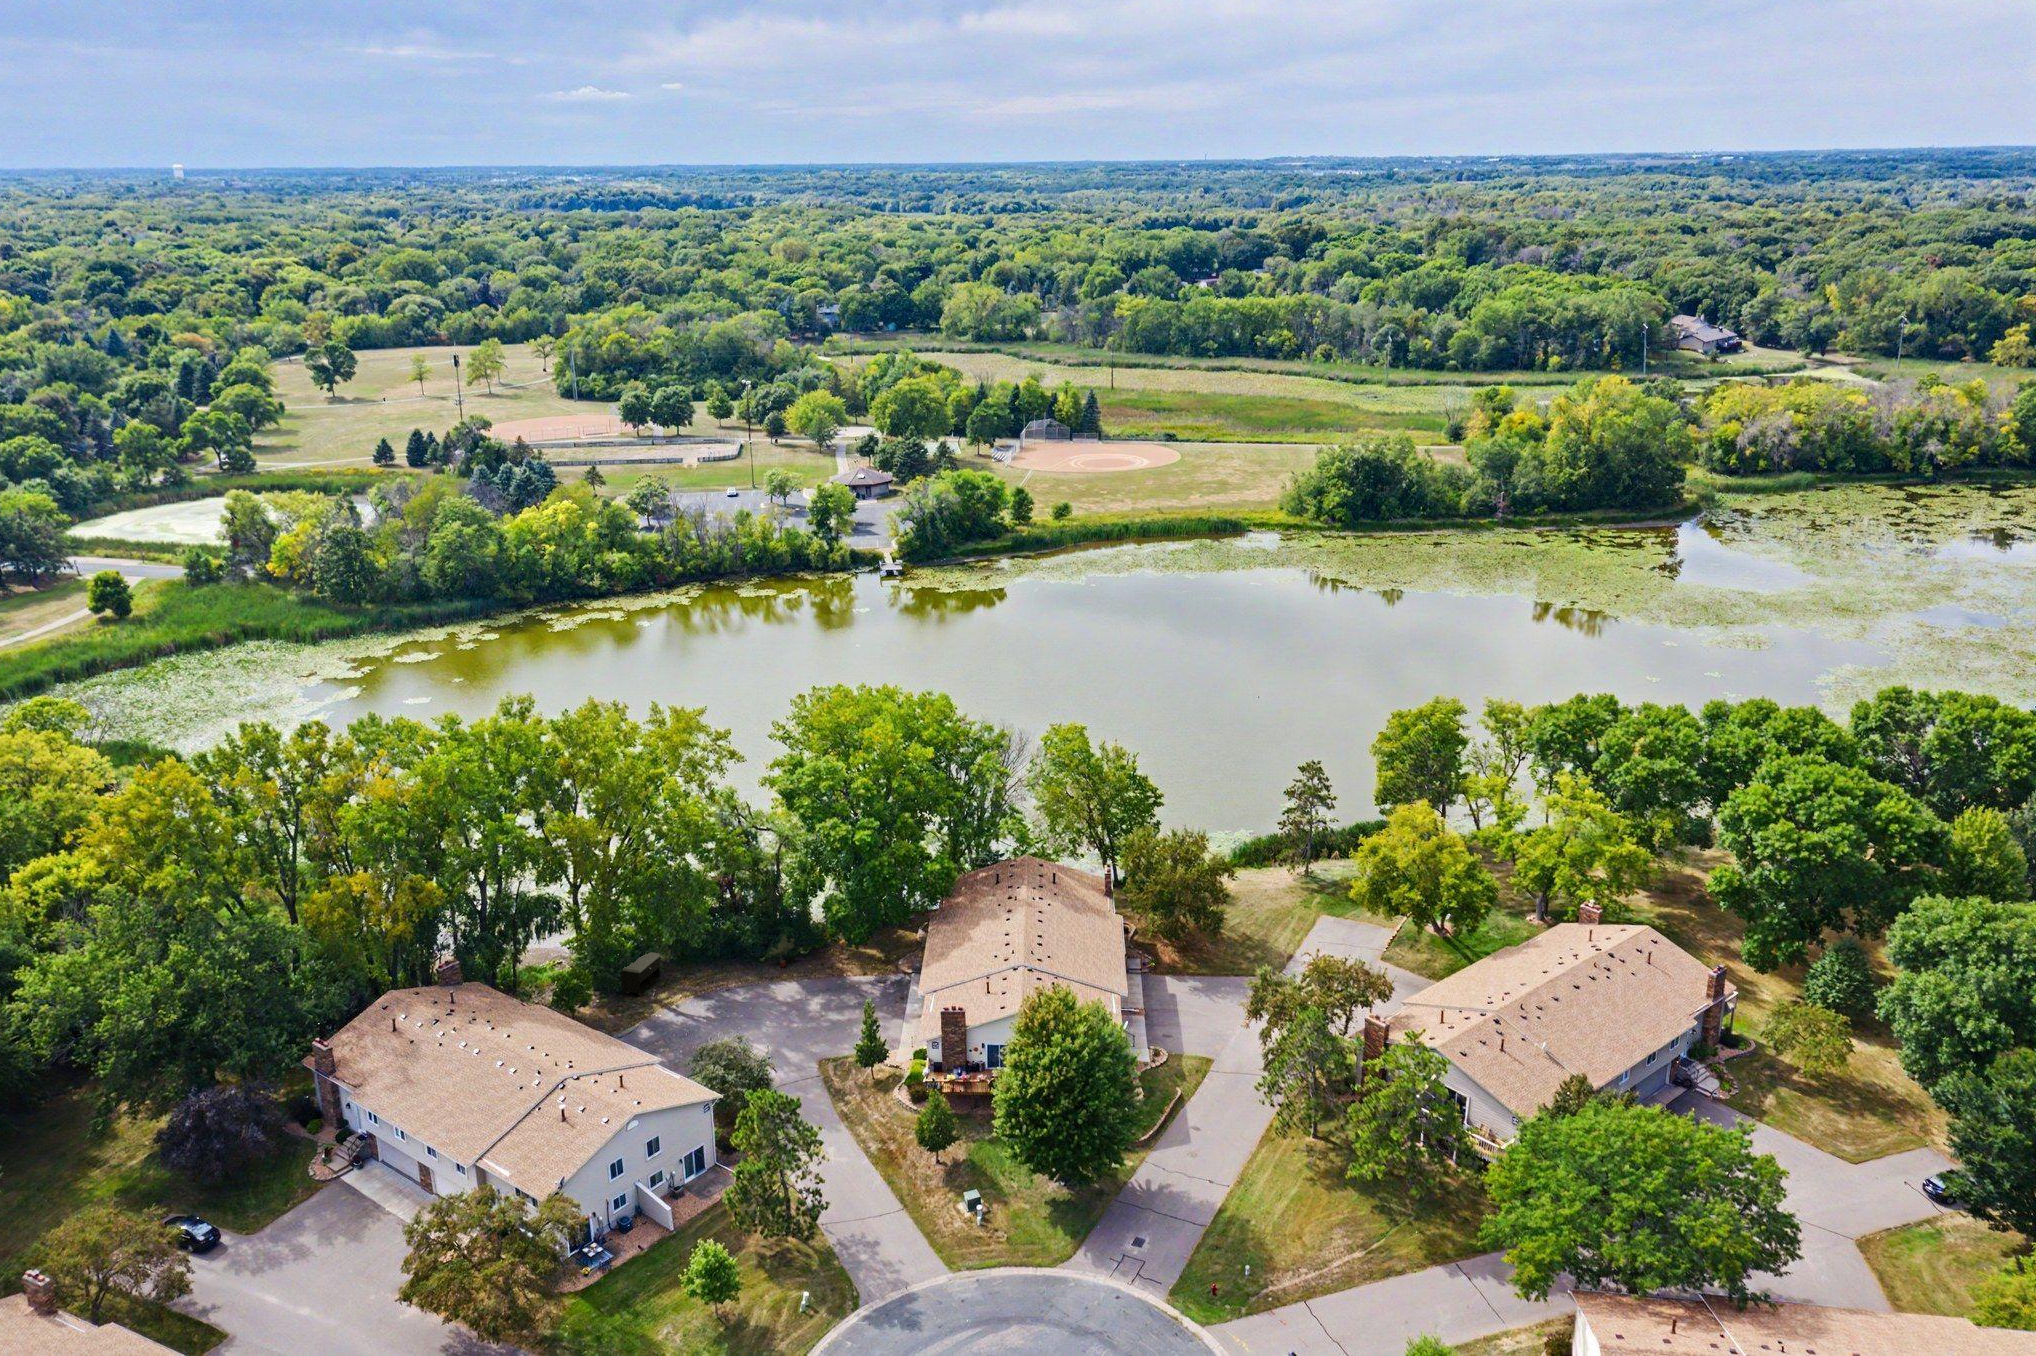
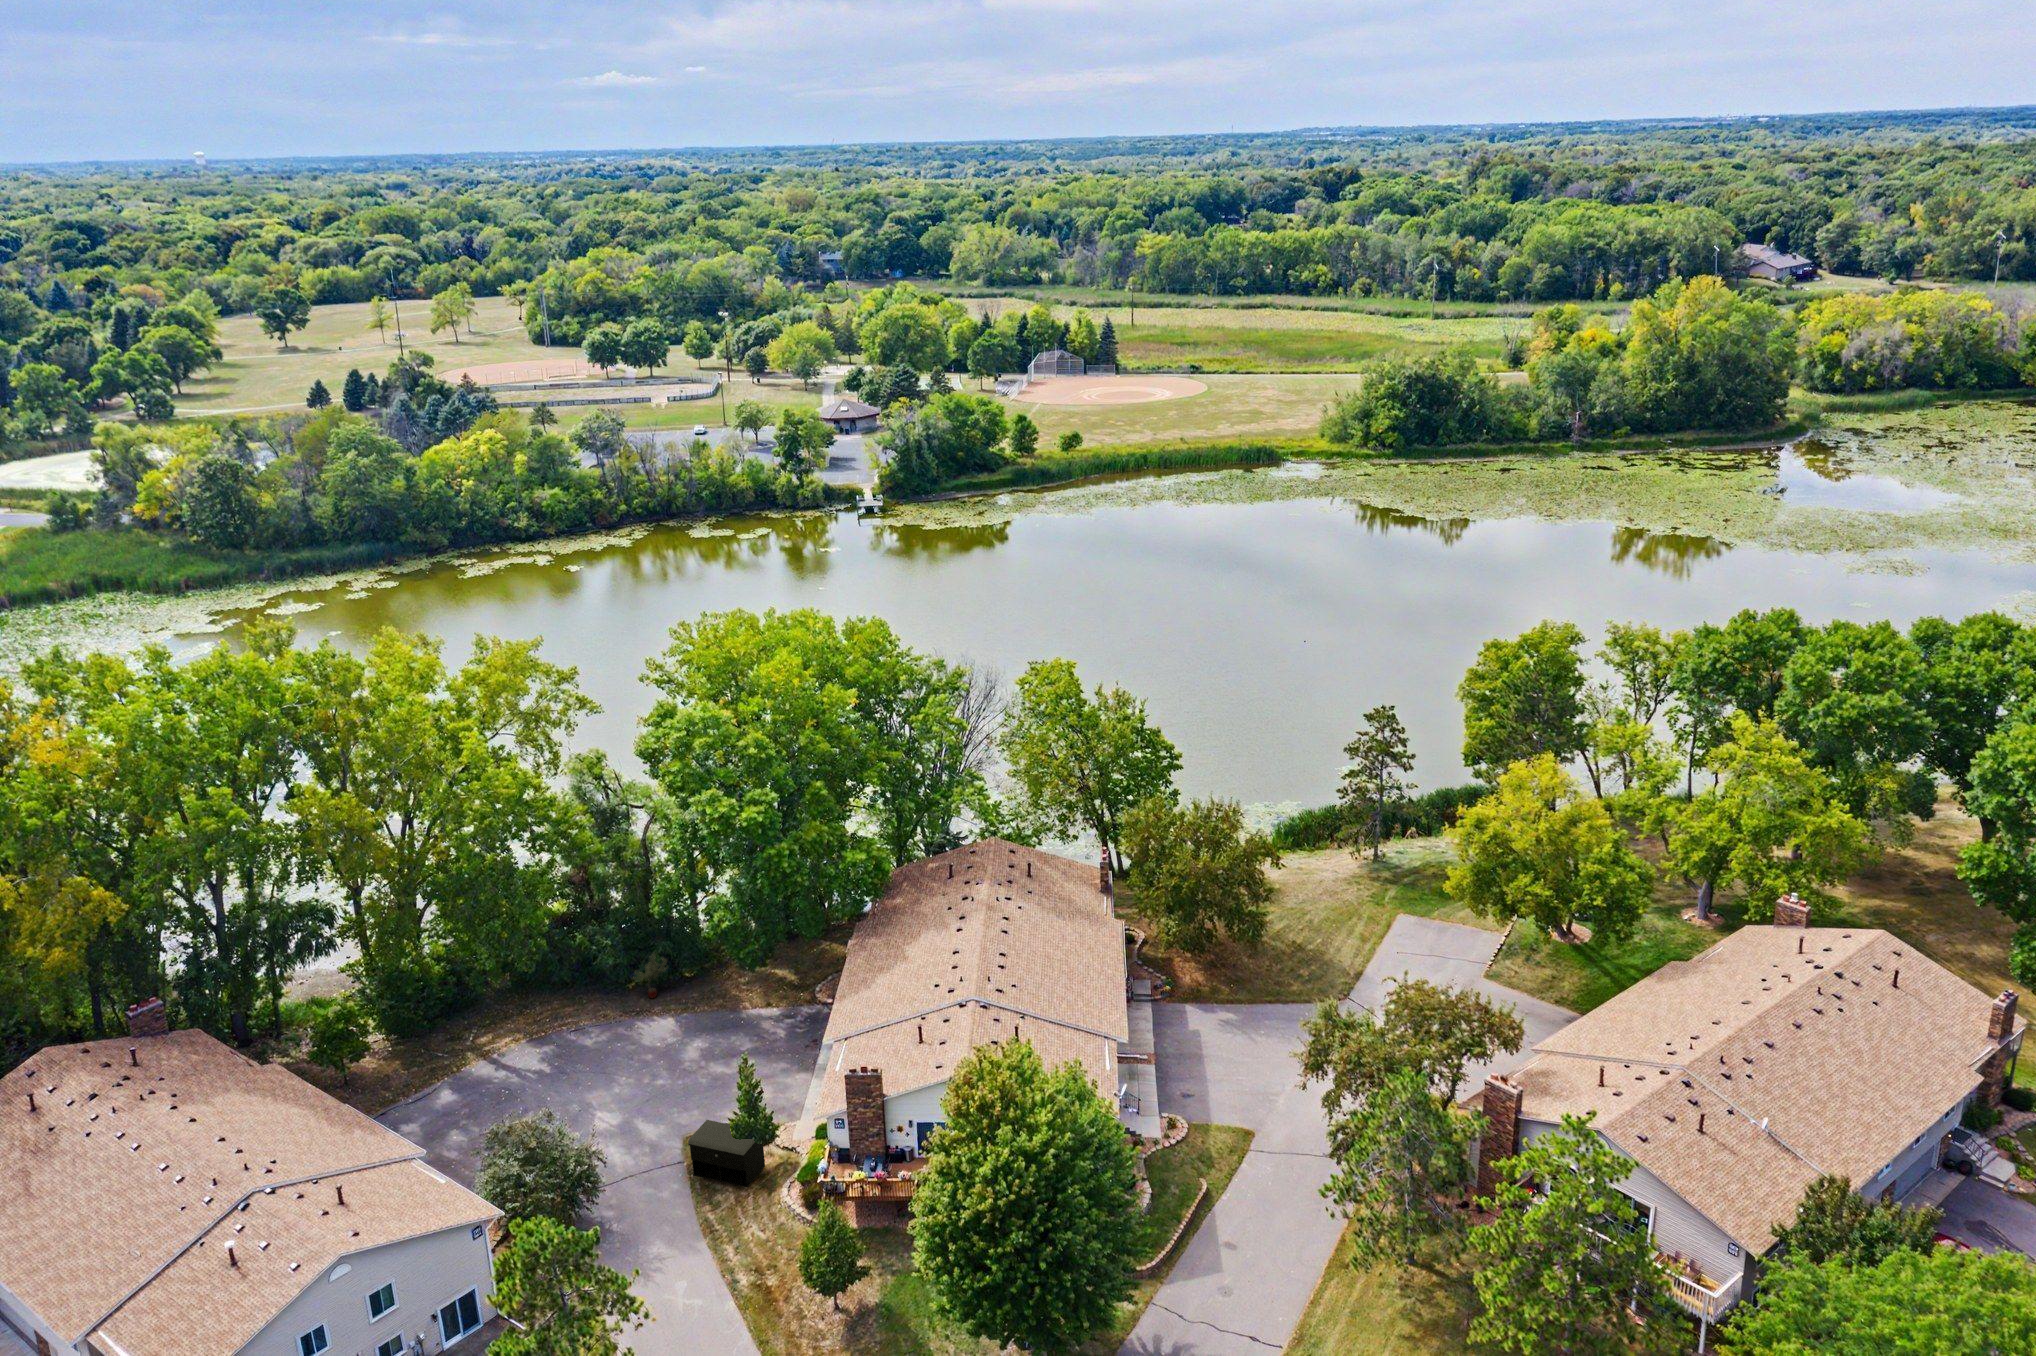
storage bench: present [620,952,661,995] -> present [688,1120,765,1188]

